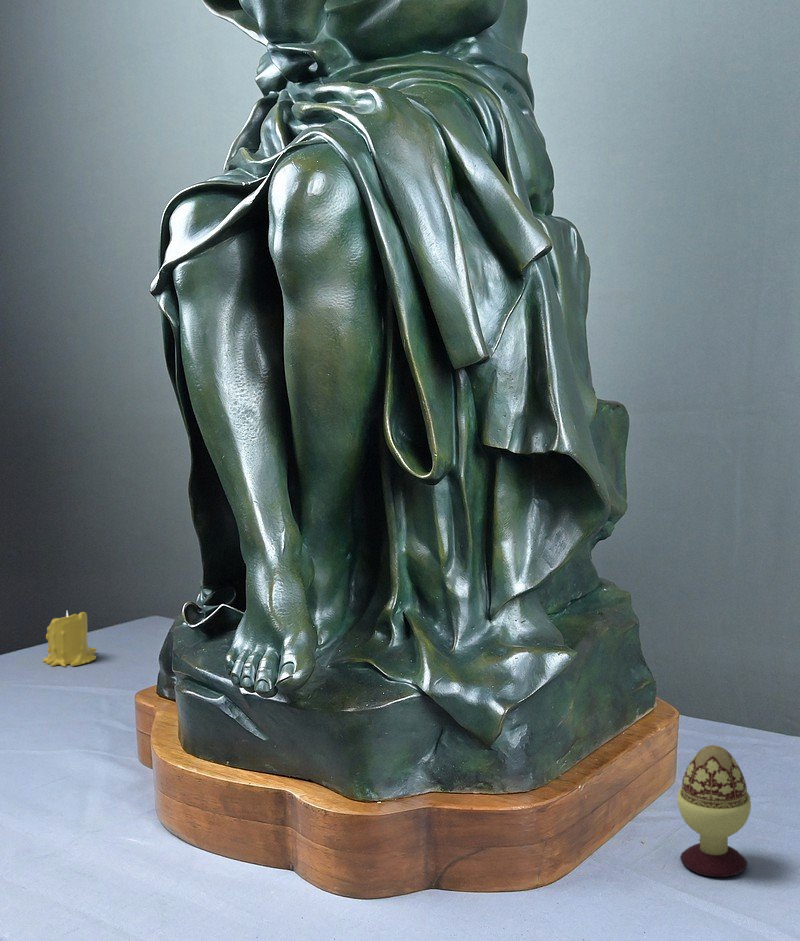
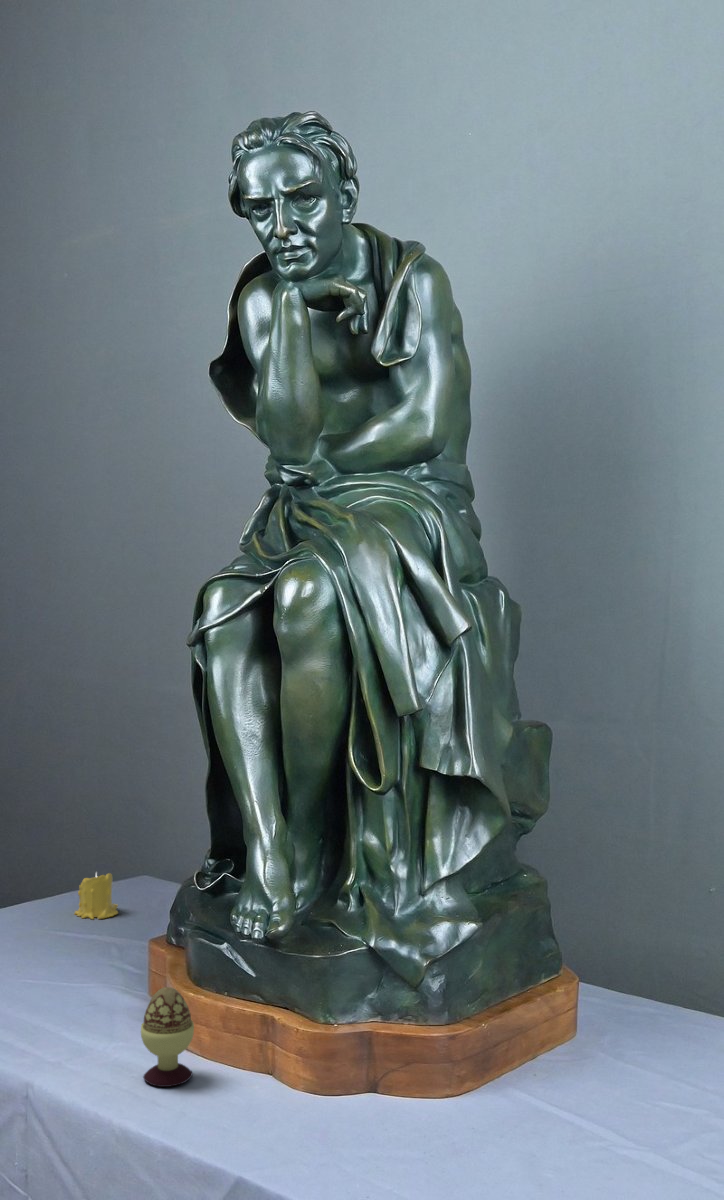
decorative egg: present [678,745,751,877] -> present [141,987,194,1087]

